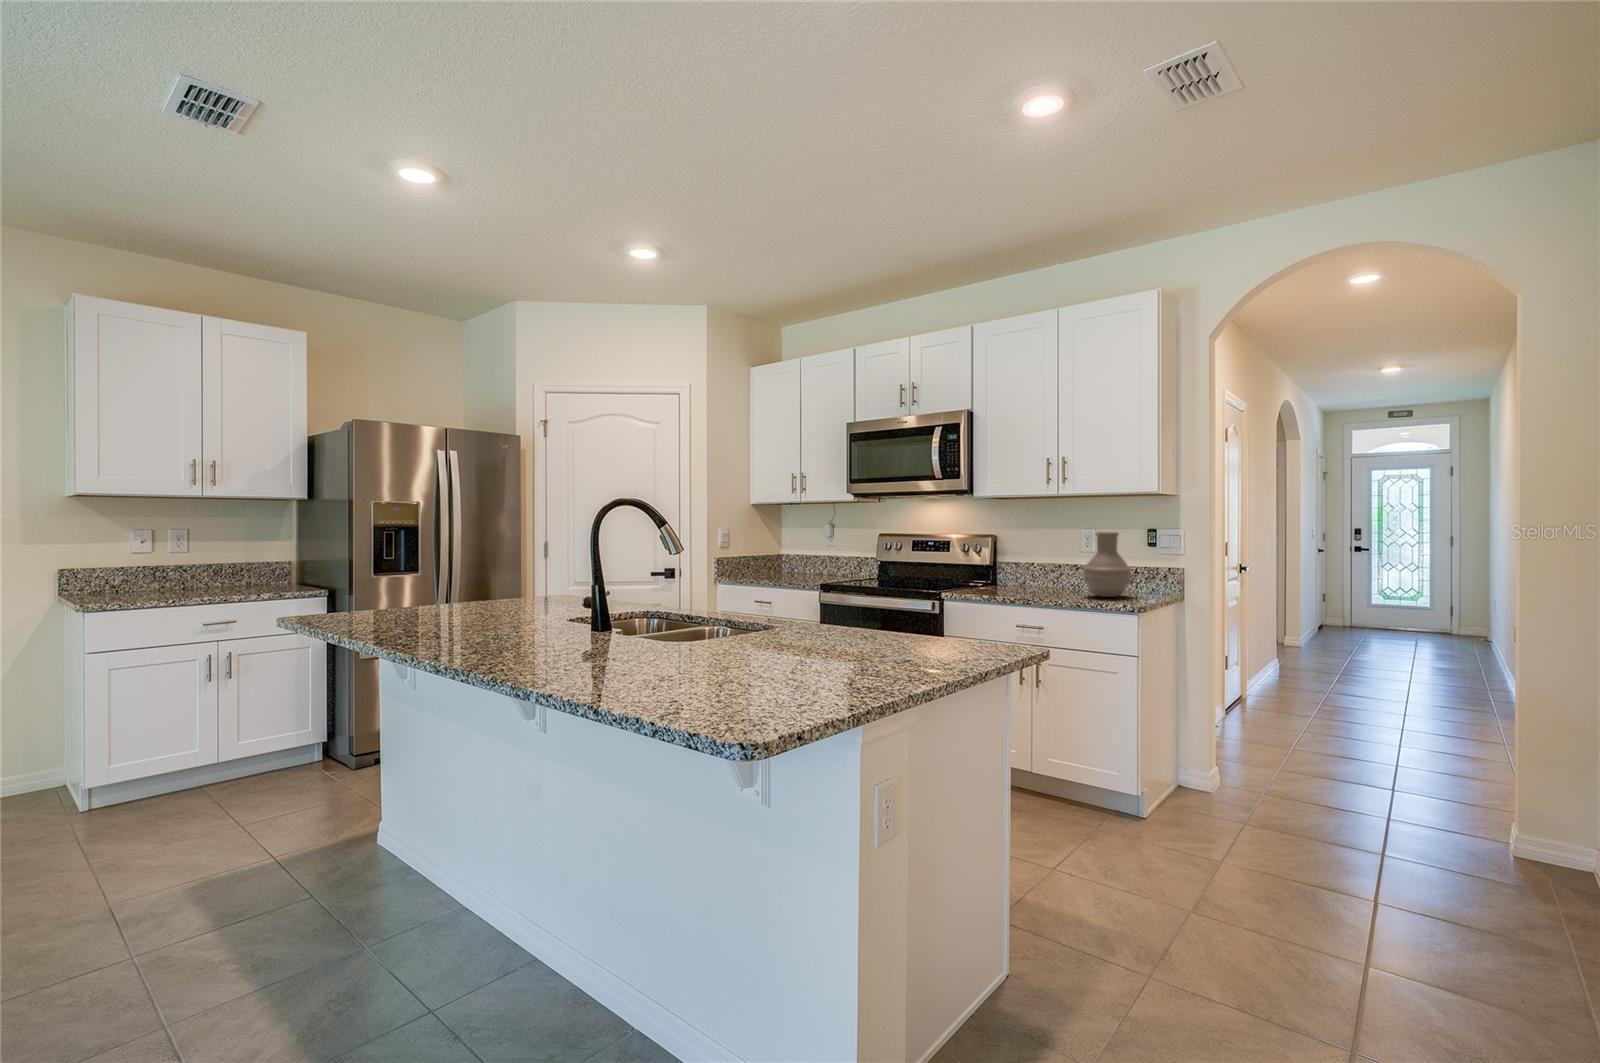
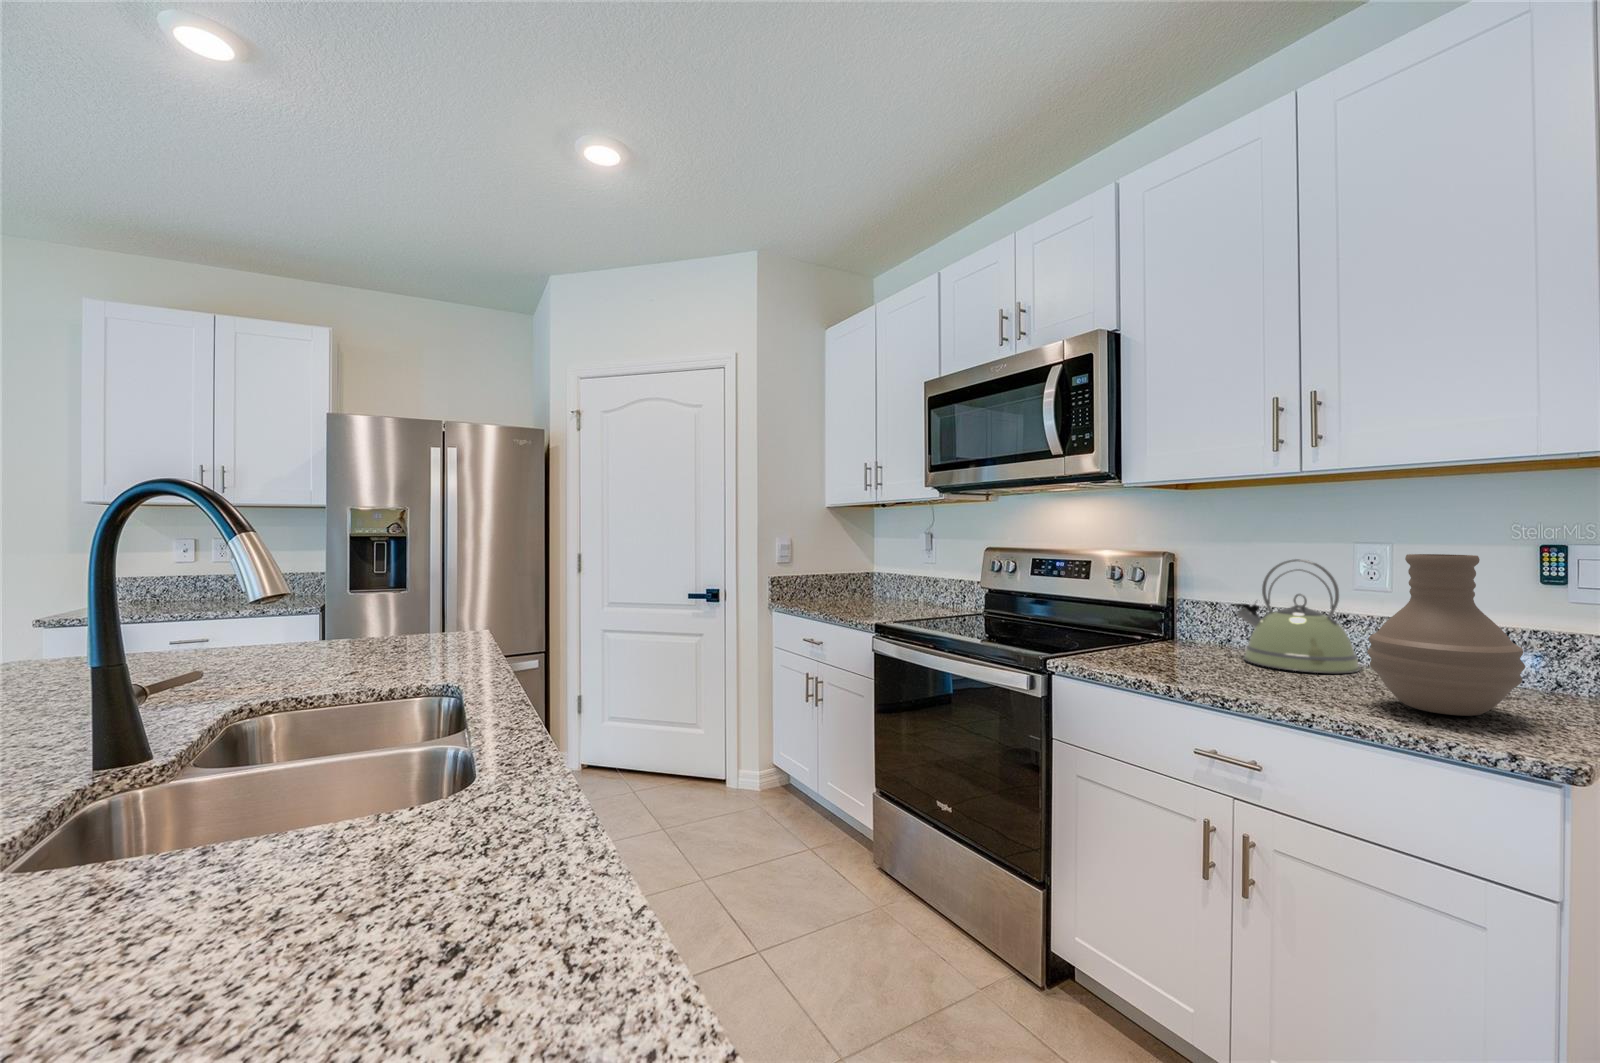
kettle: none [1029,537,1081,590] -> present [1235,559,1360,673]

